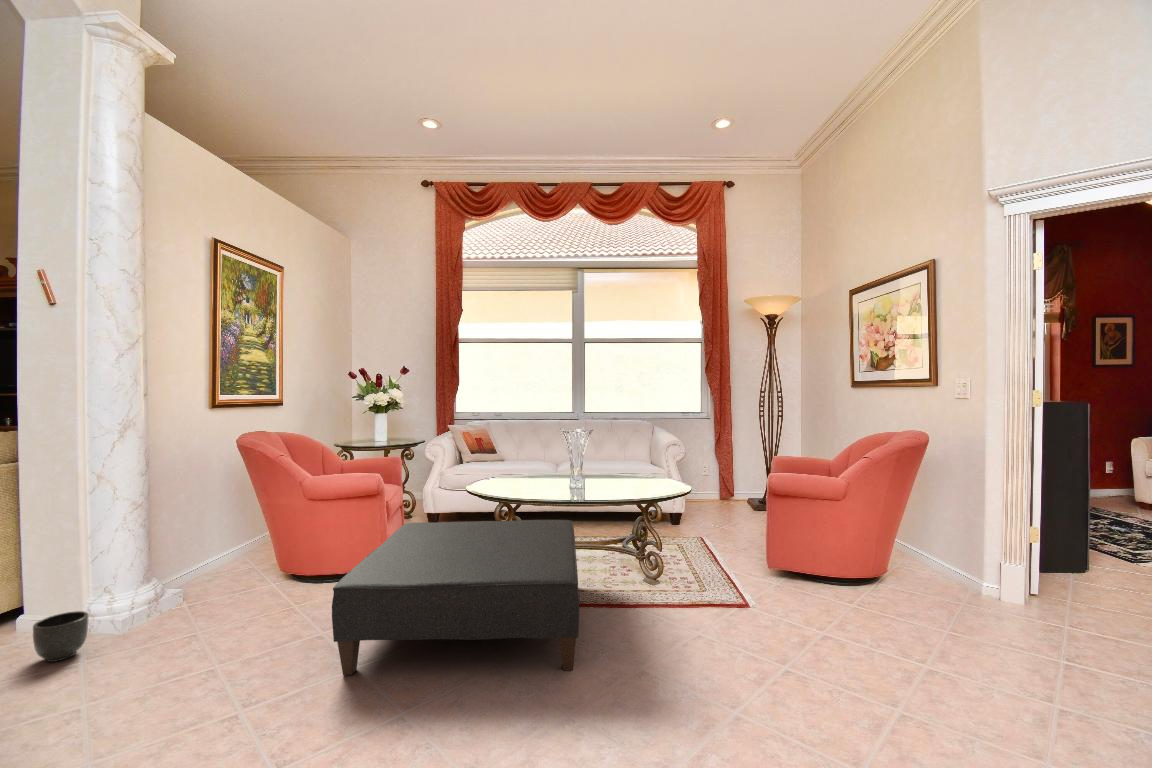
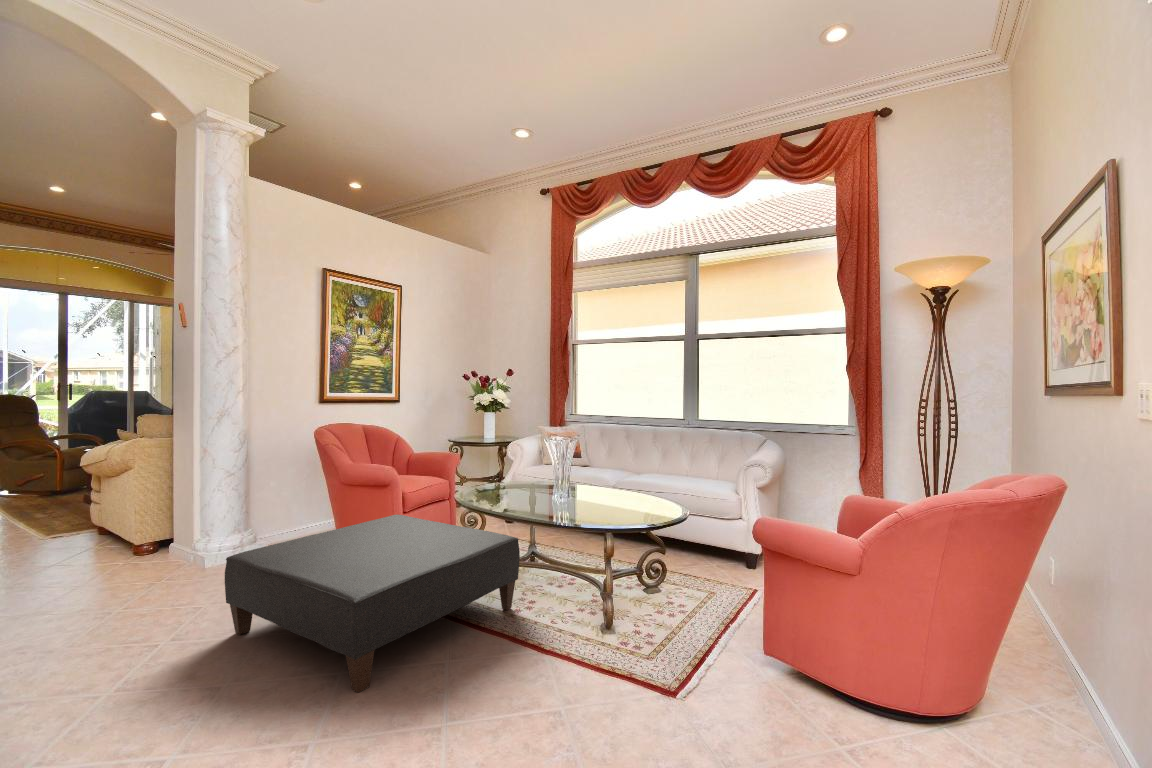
planter: present [33,611,88,662] -> none [149,541,184,572]

